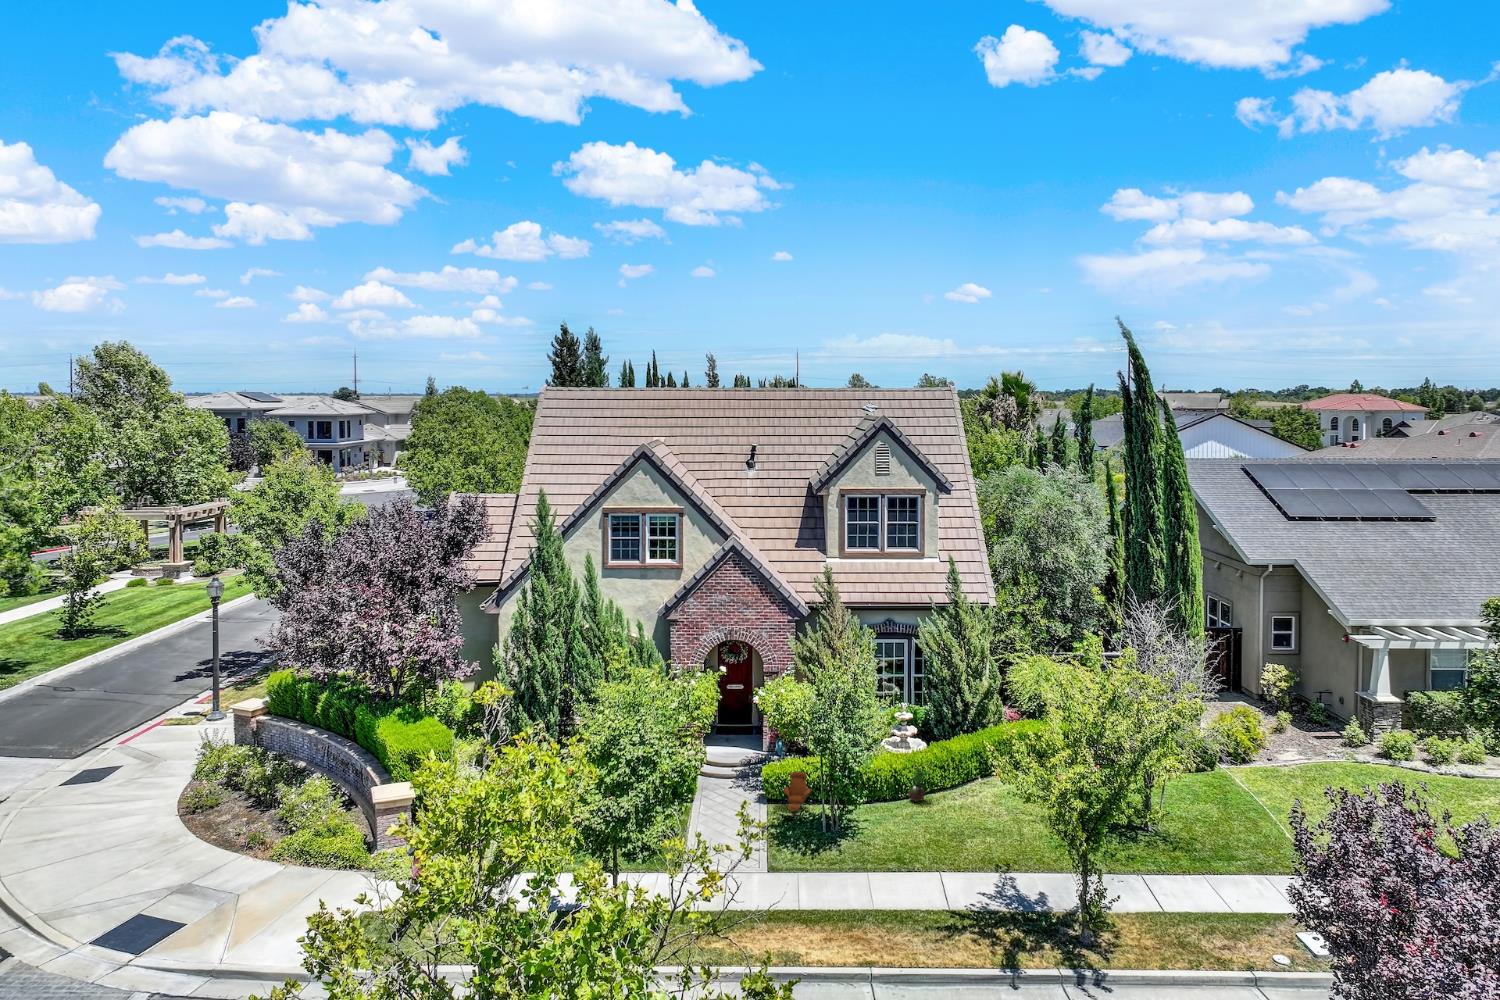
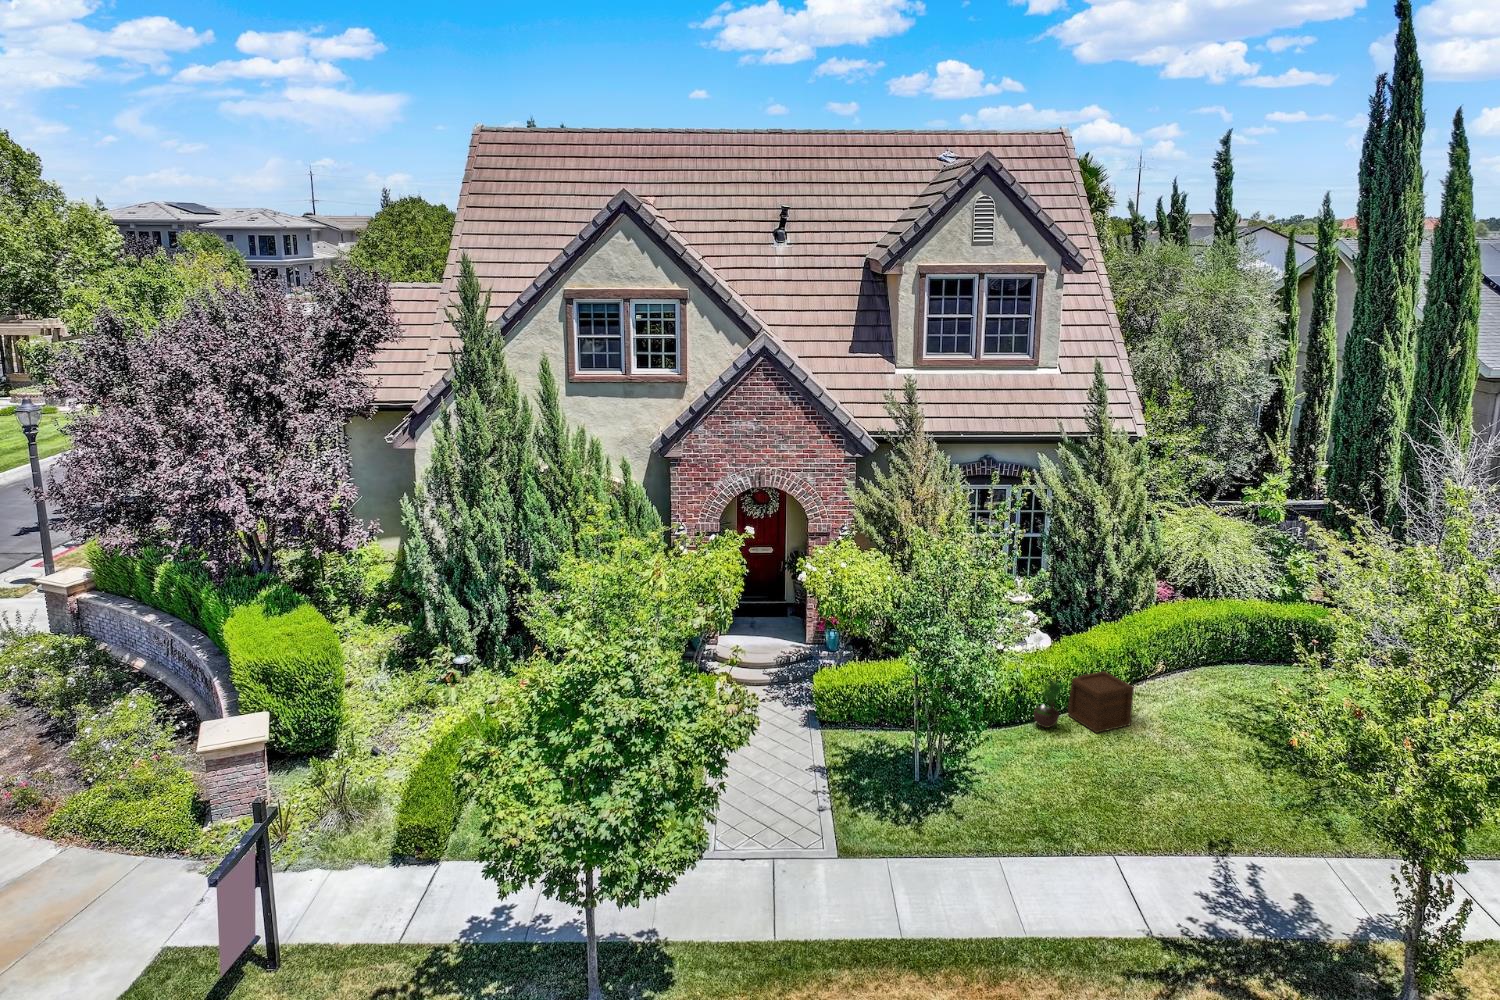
wooden crate: none [933,764,973,805] -> present [1068,671,1134,733]
lounge chair: present [783,772,811,817] -> none [848,685,890,763]

